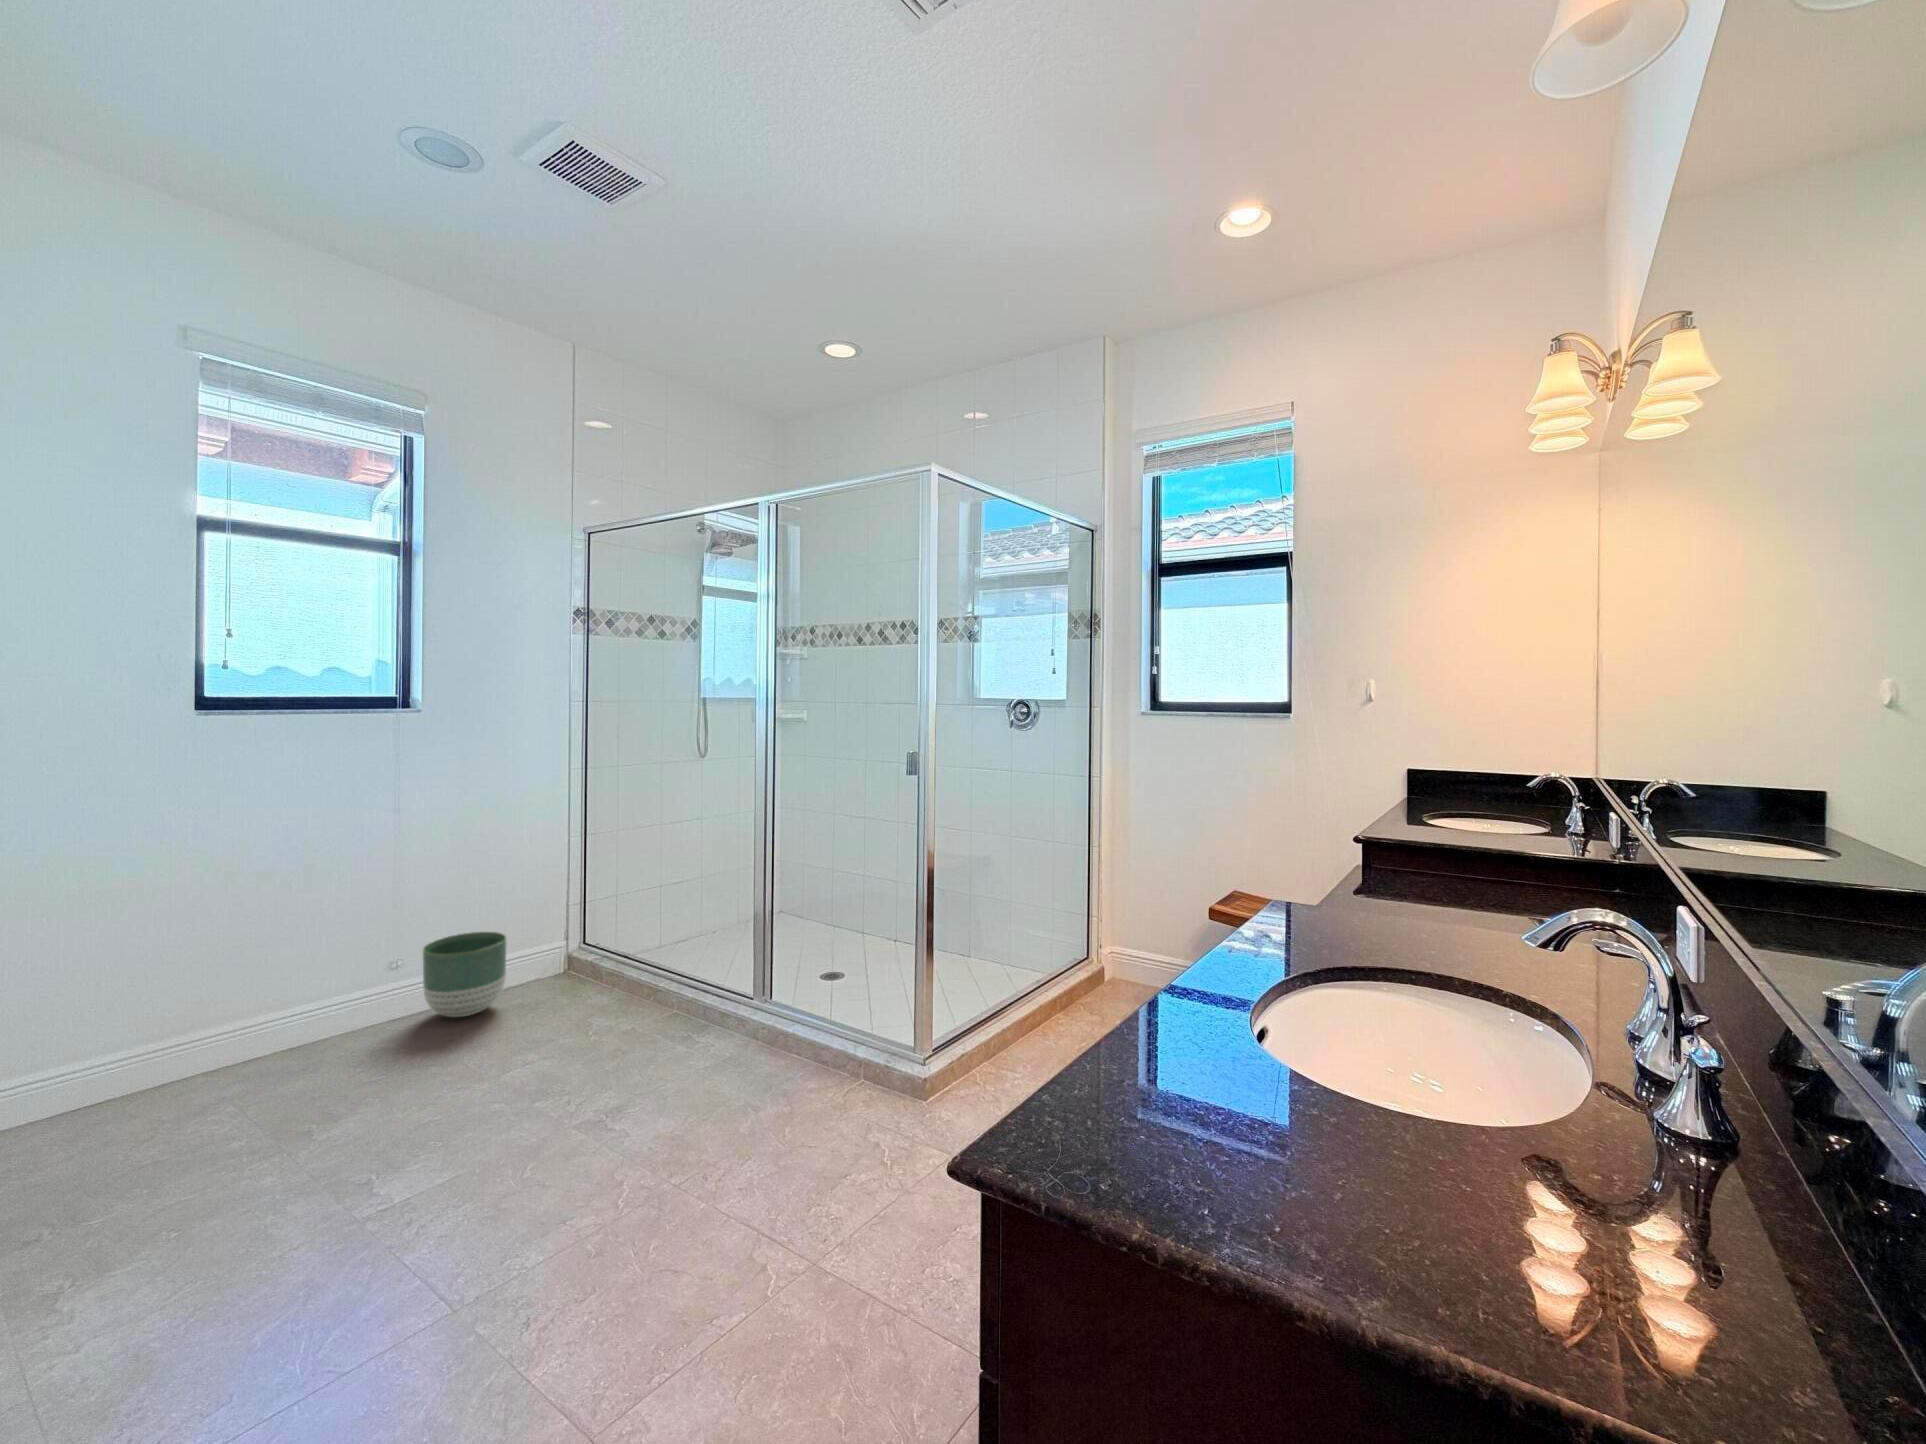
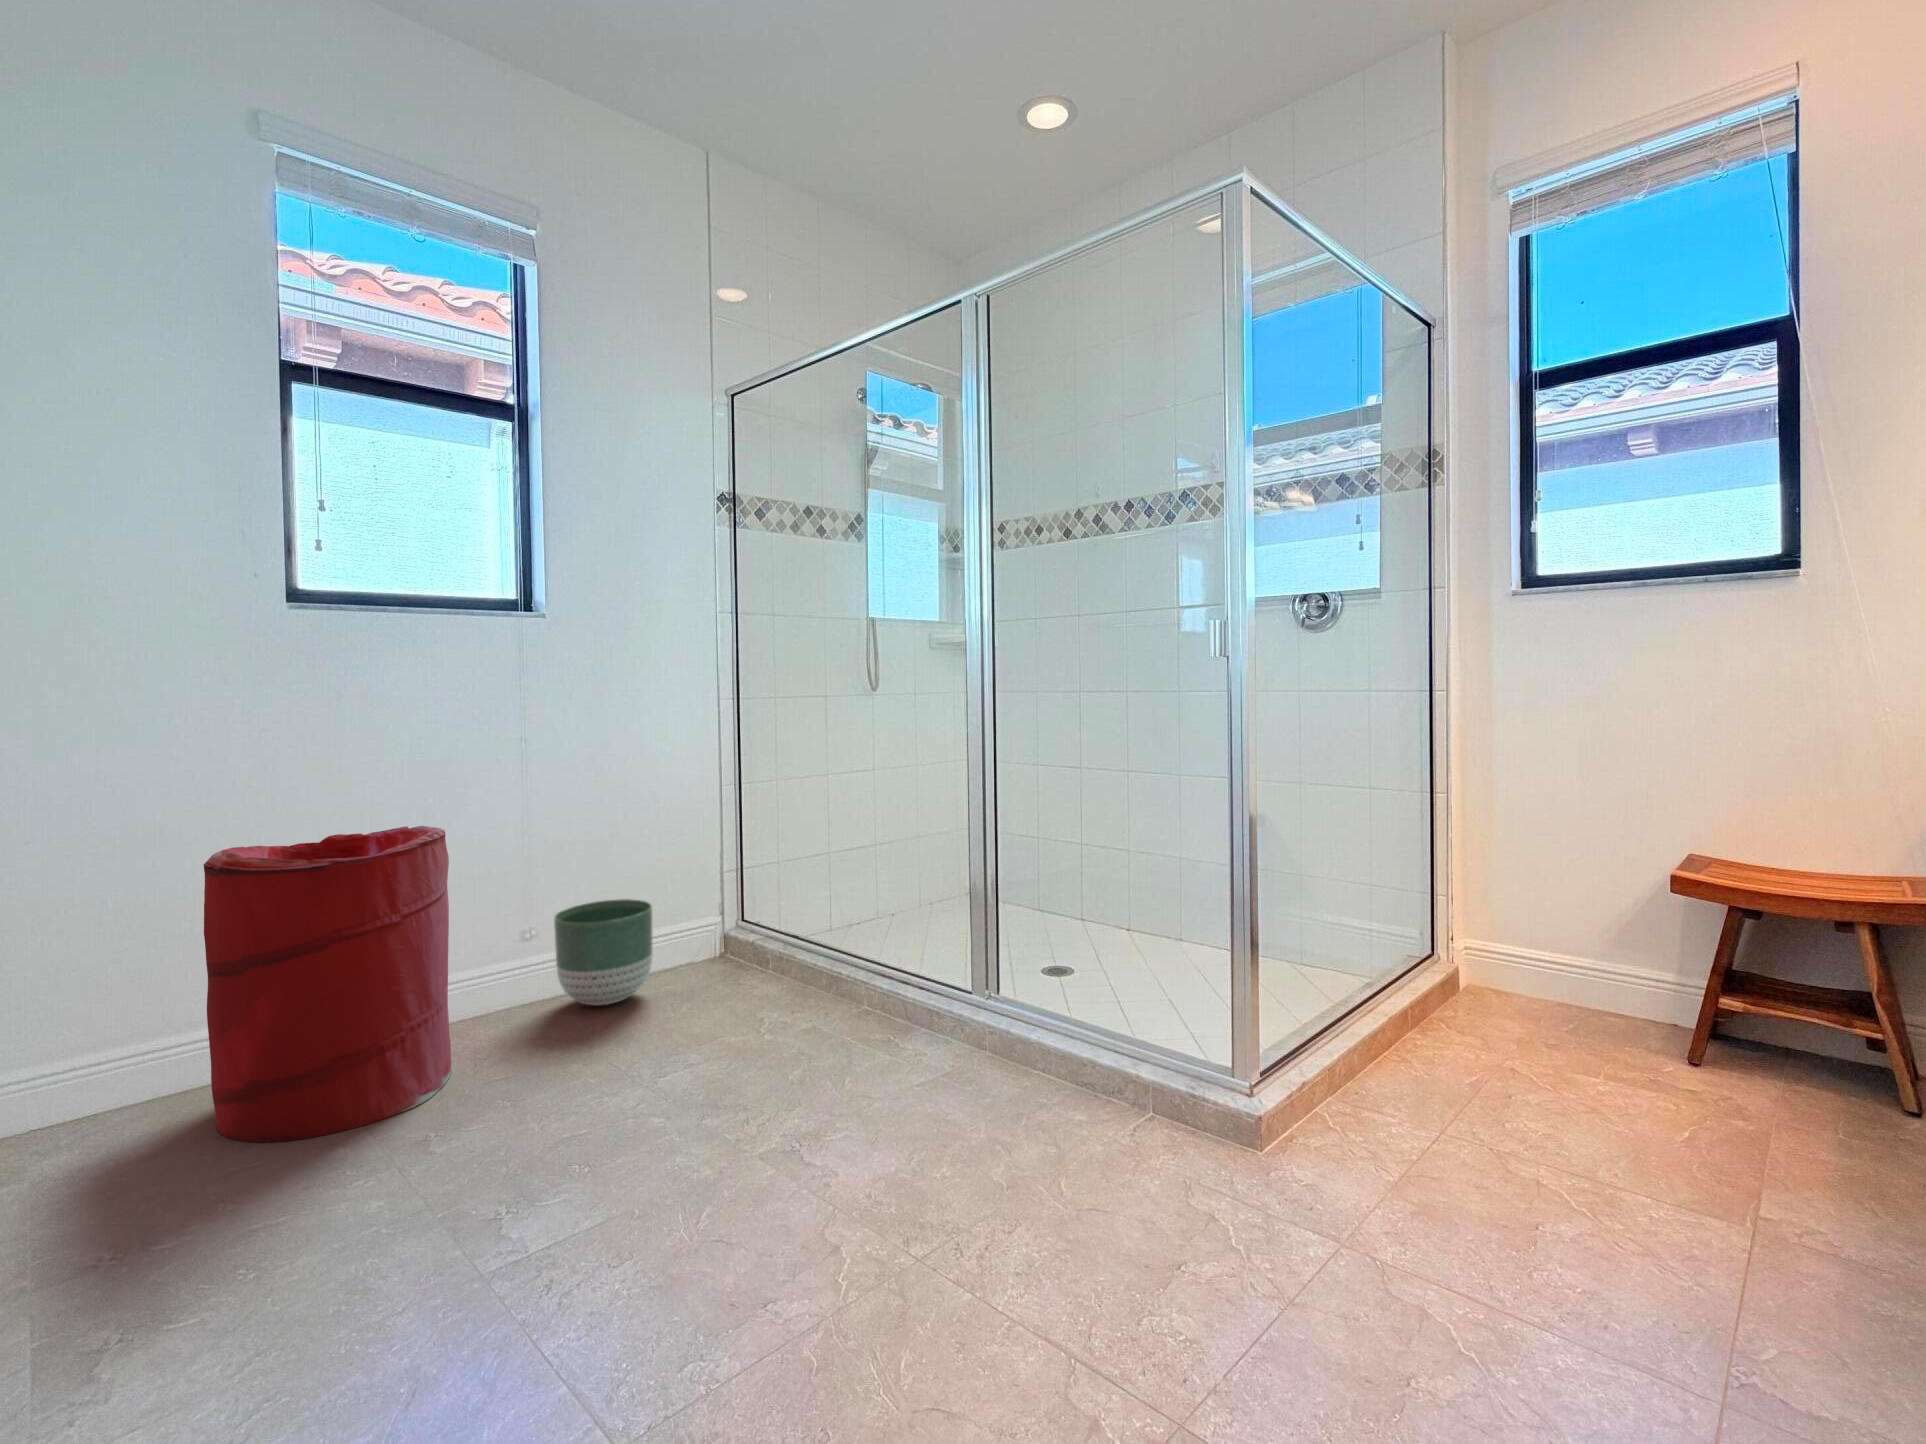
laundry hamper: none [130,885,337,1137] -> present [204,826,451,1143]

